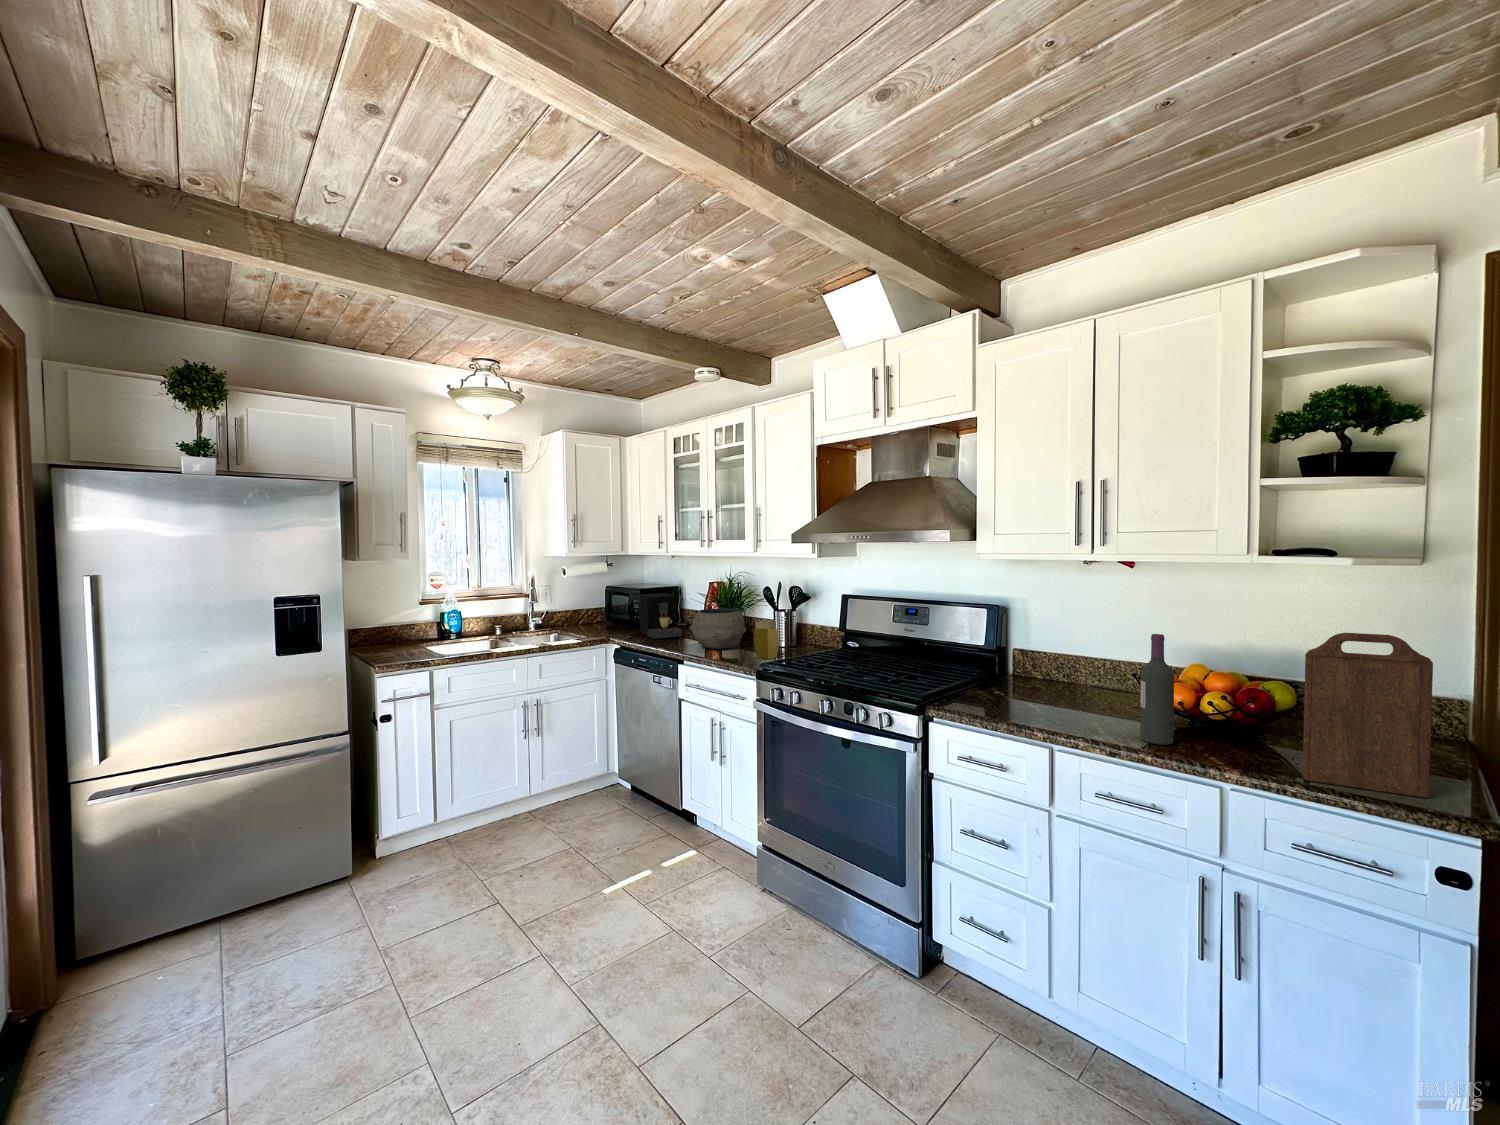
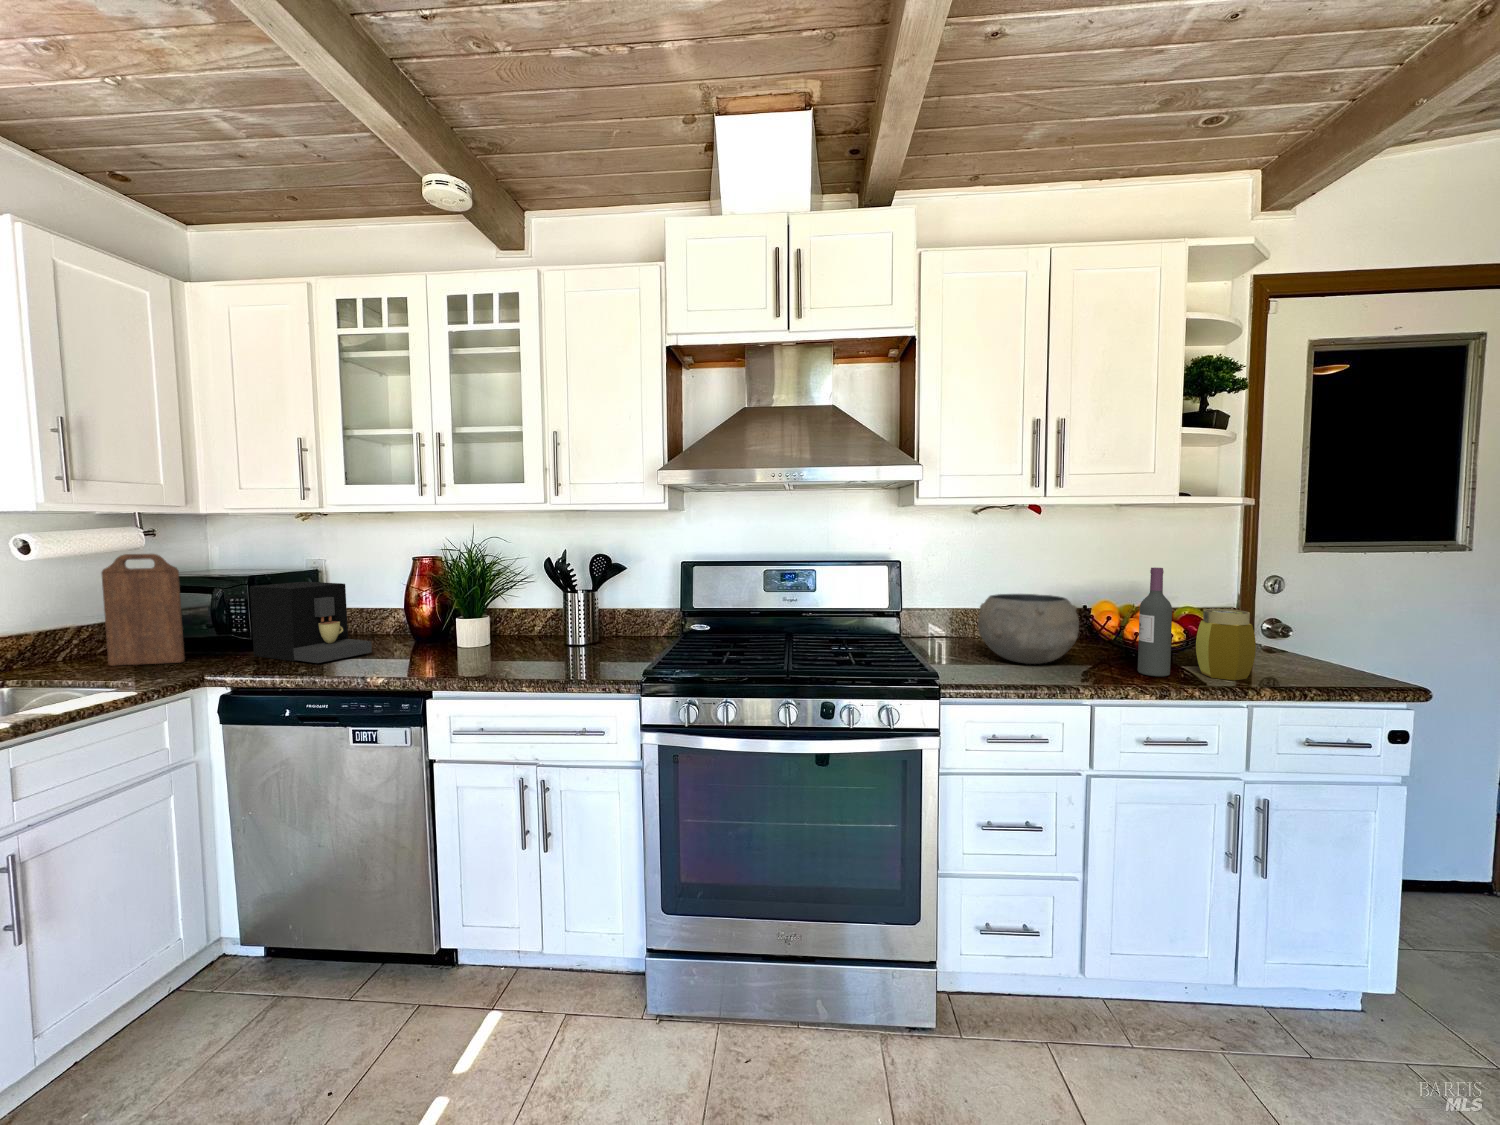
ceramic bowl: present [690,609,746,649] -> present [978,594,1079,664]
jar: present [754,620,779,659] -> present [1196,609,1256,680]
cutting board: present [1303,633,1433,798] -> present [102,554,185,666]

